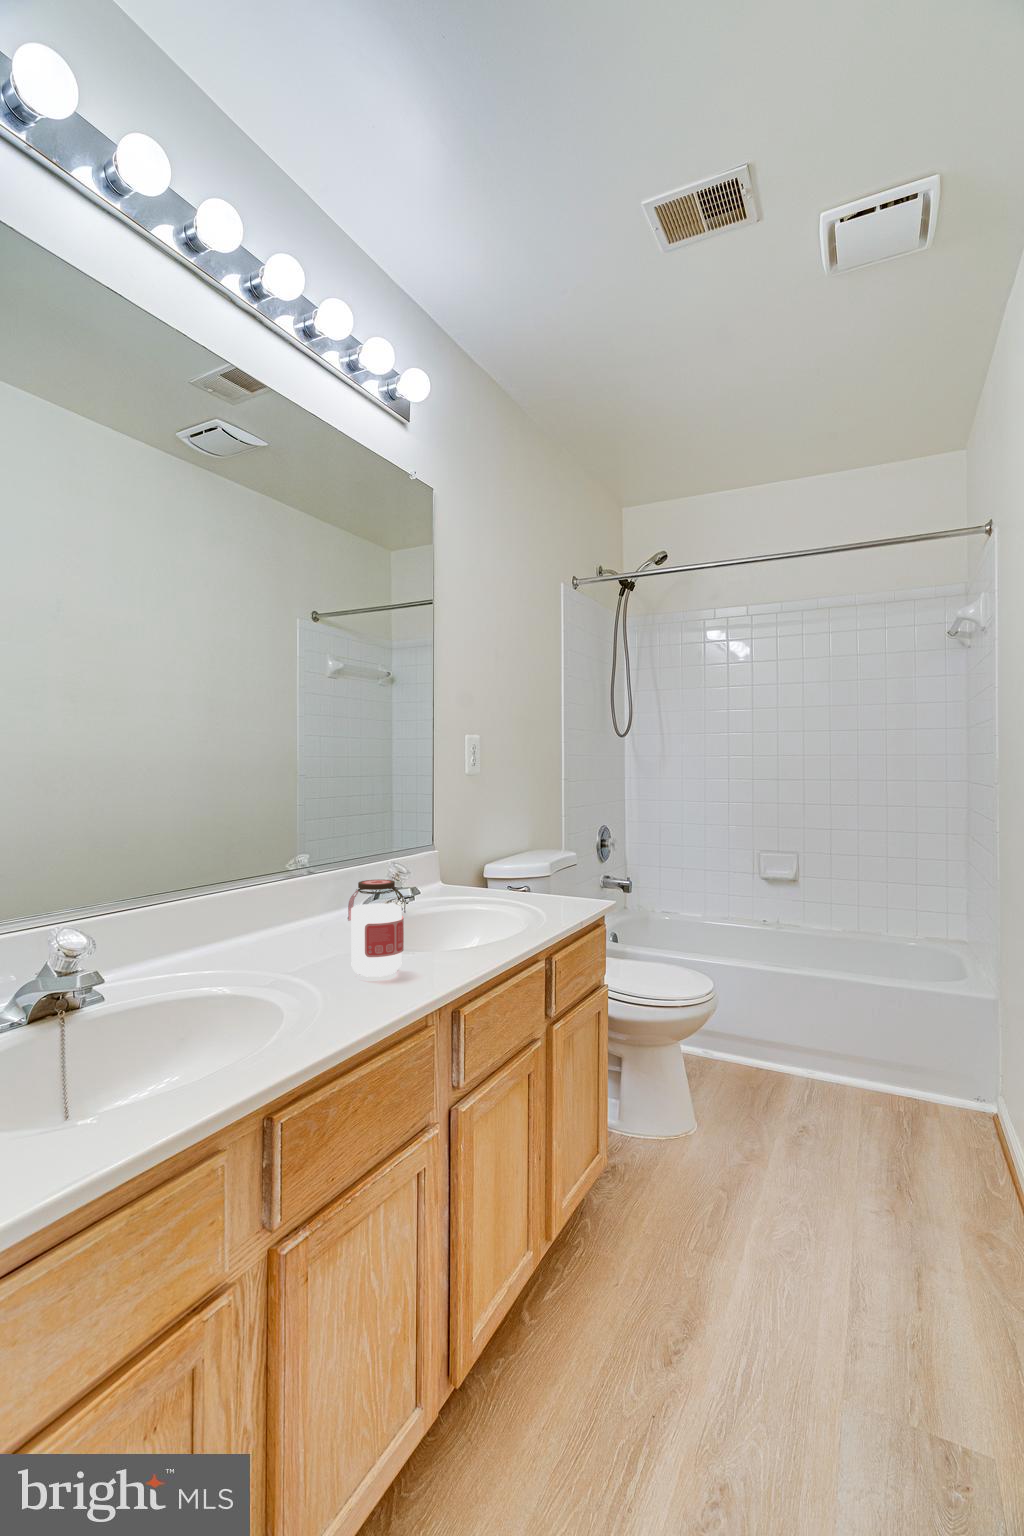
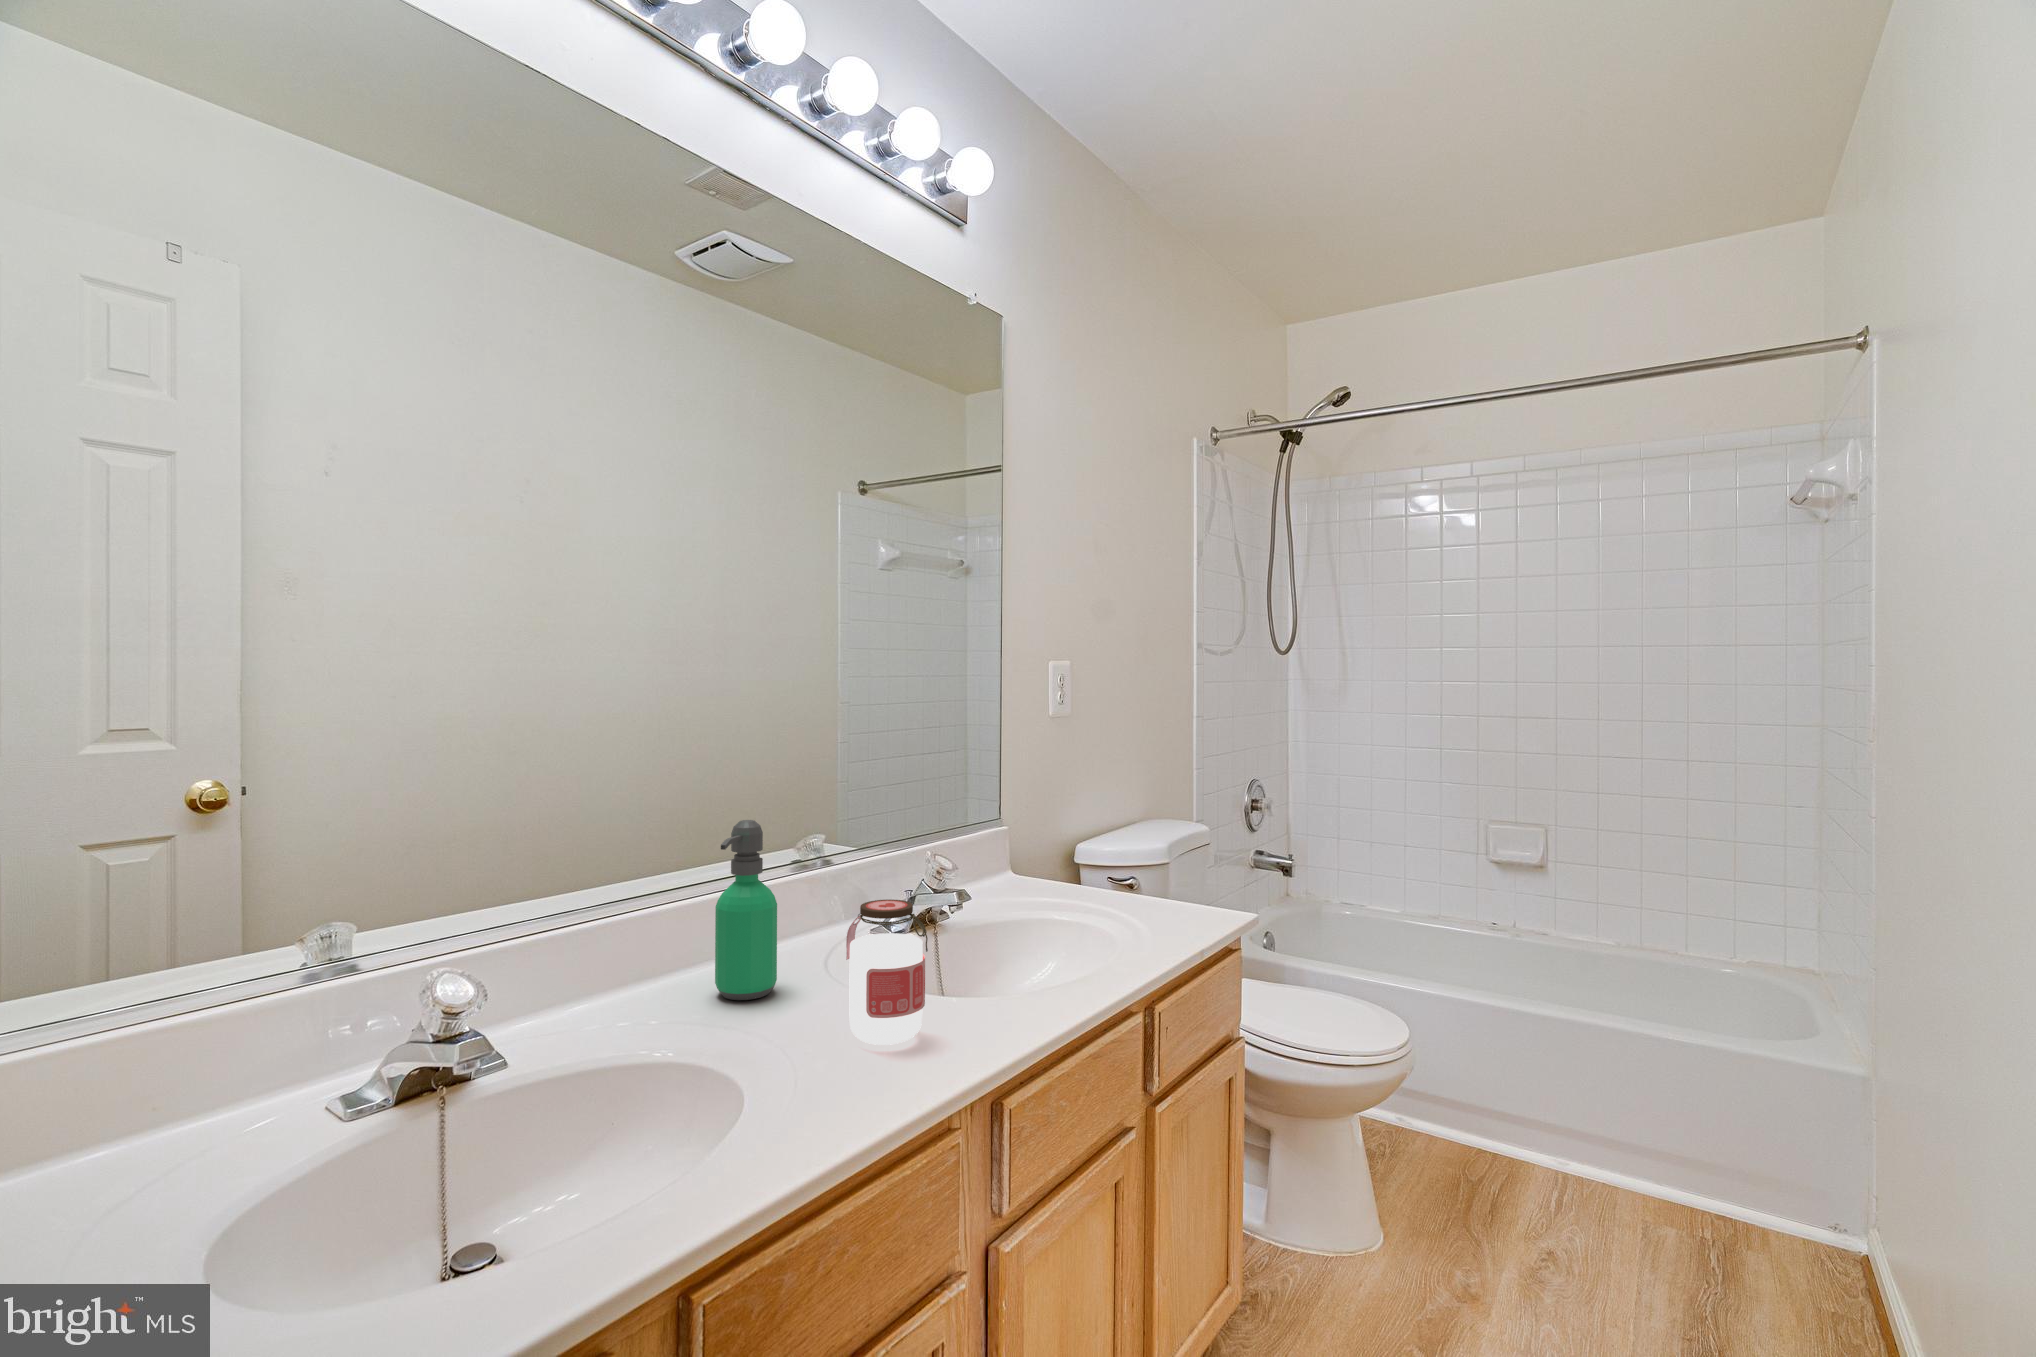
soap dispenser: none [248,831,292,958] -> present [715,820,777,1000]

